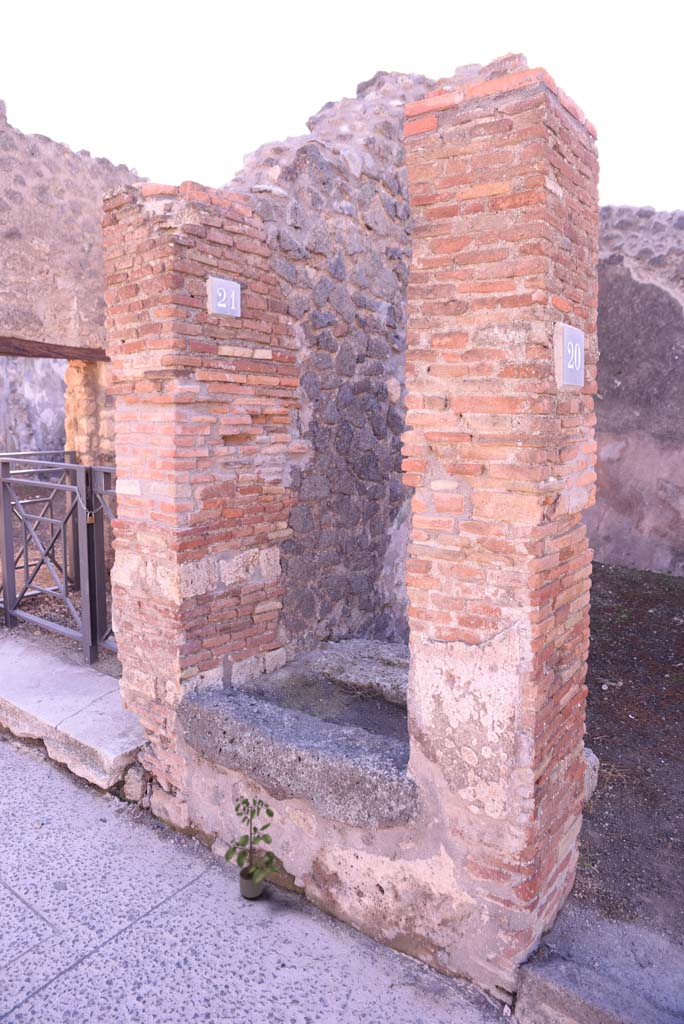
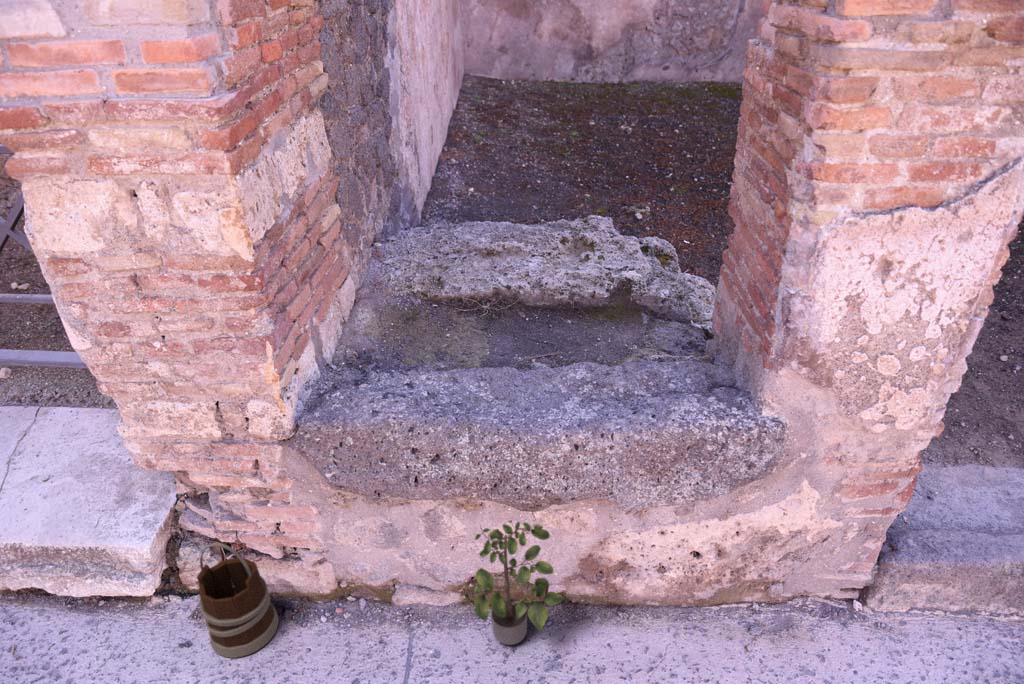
wooden bucket: none [112,758,153,837] -> present [197,543,279,658]

